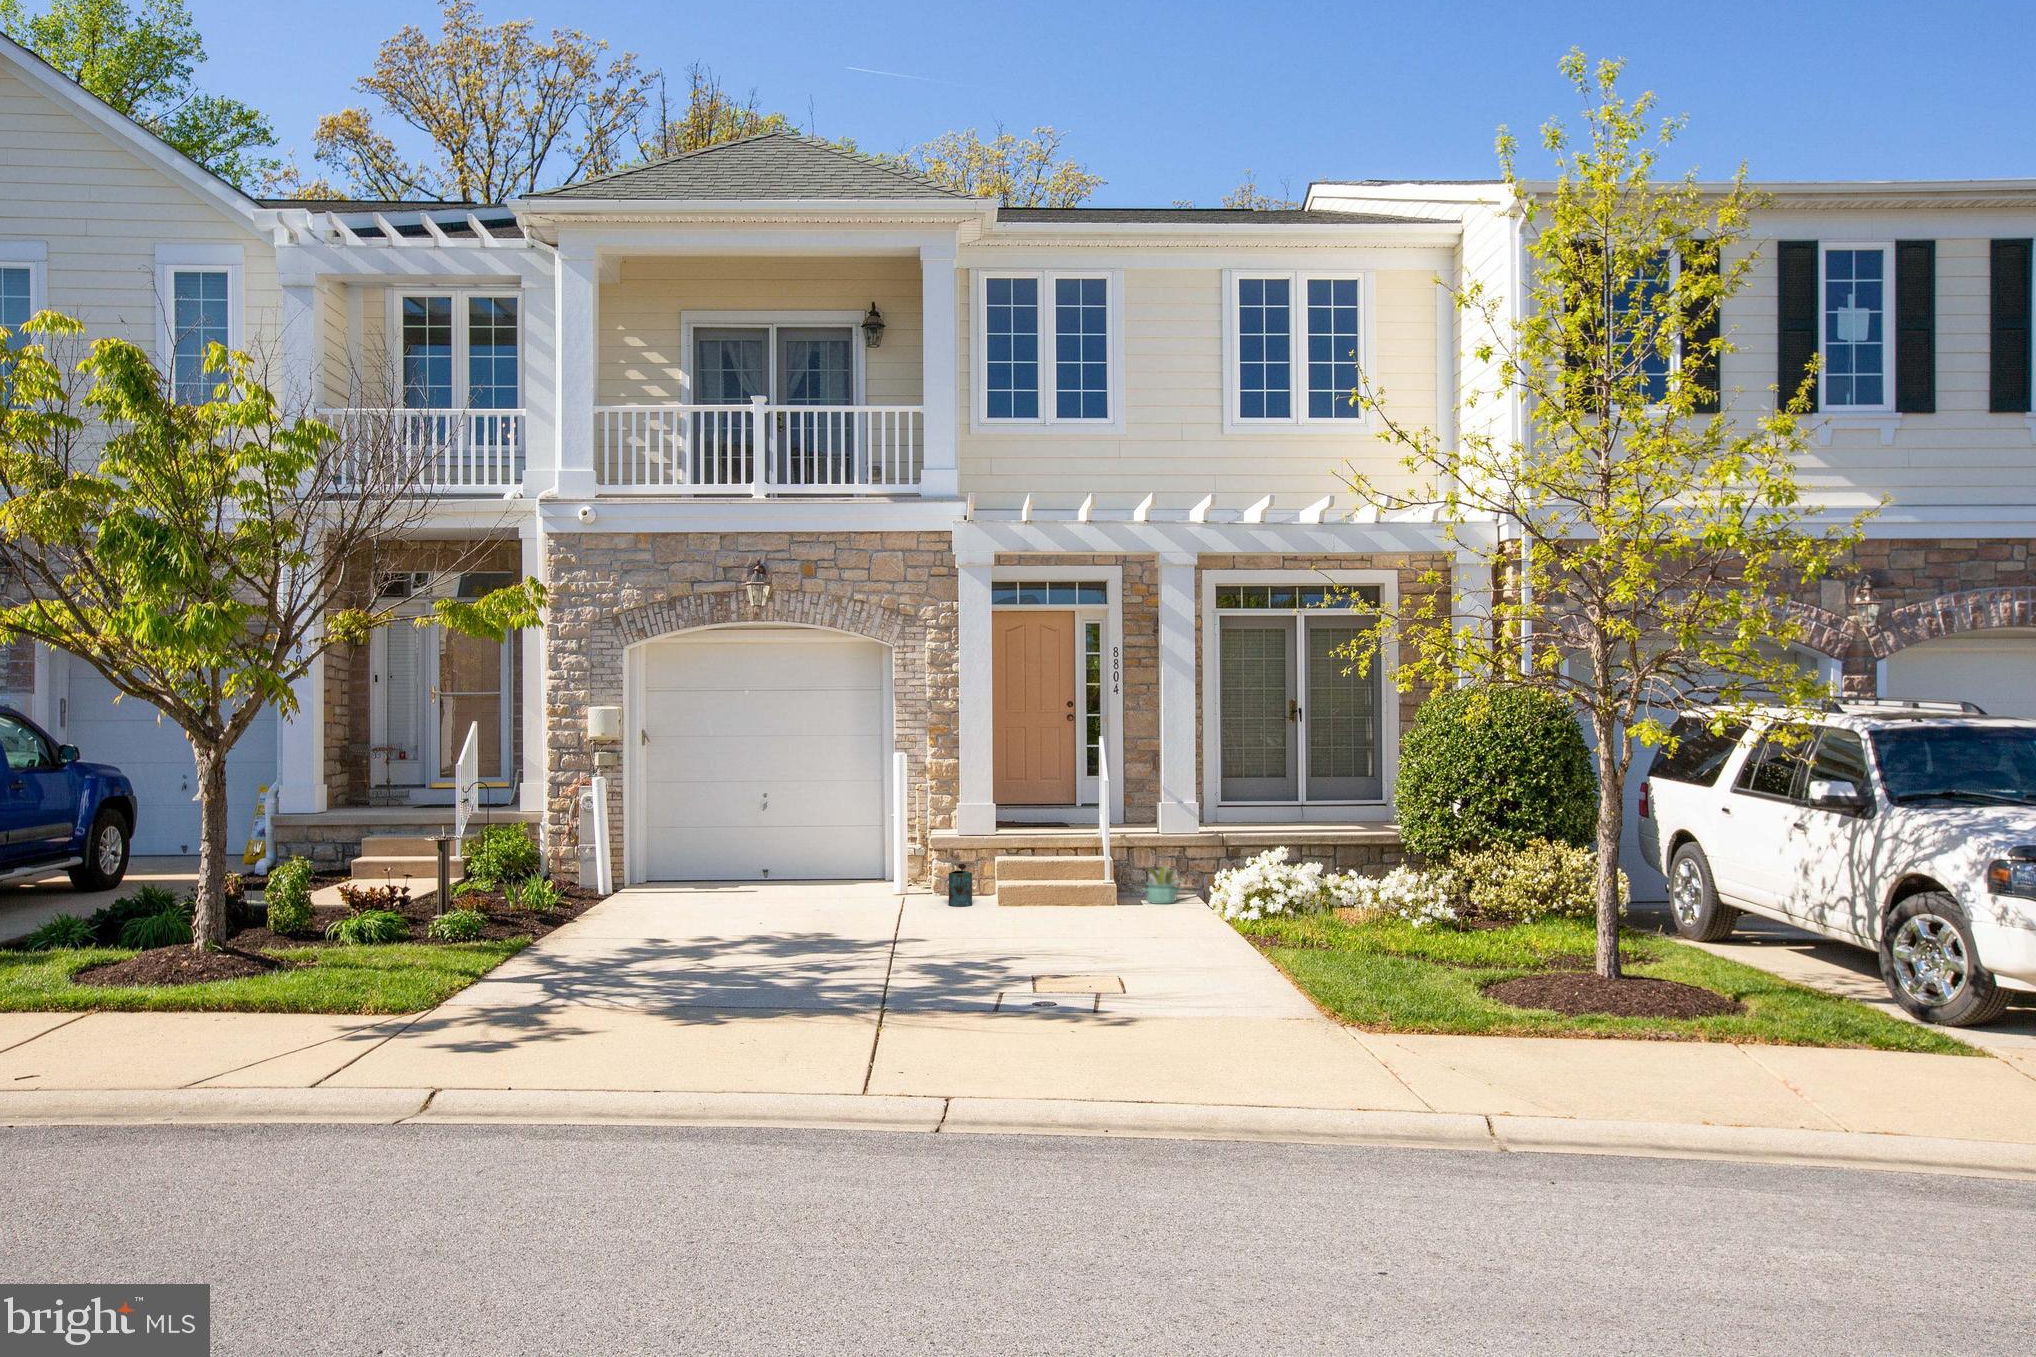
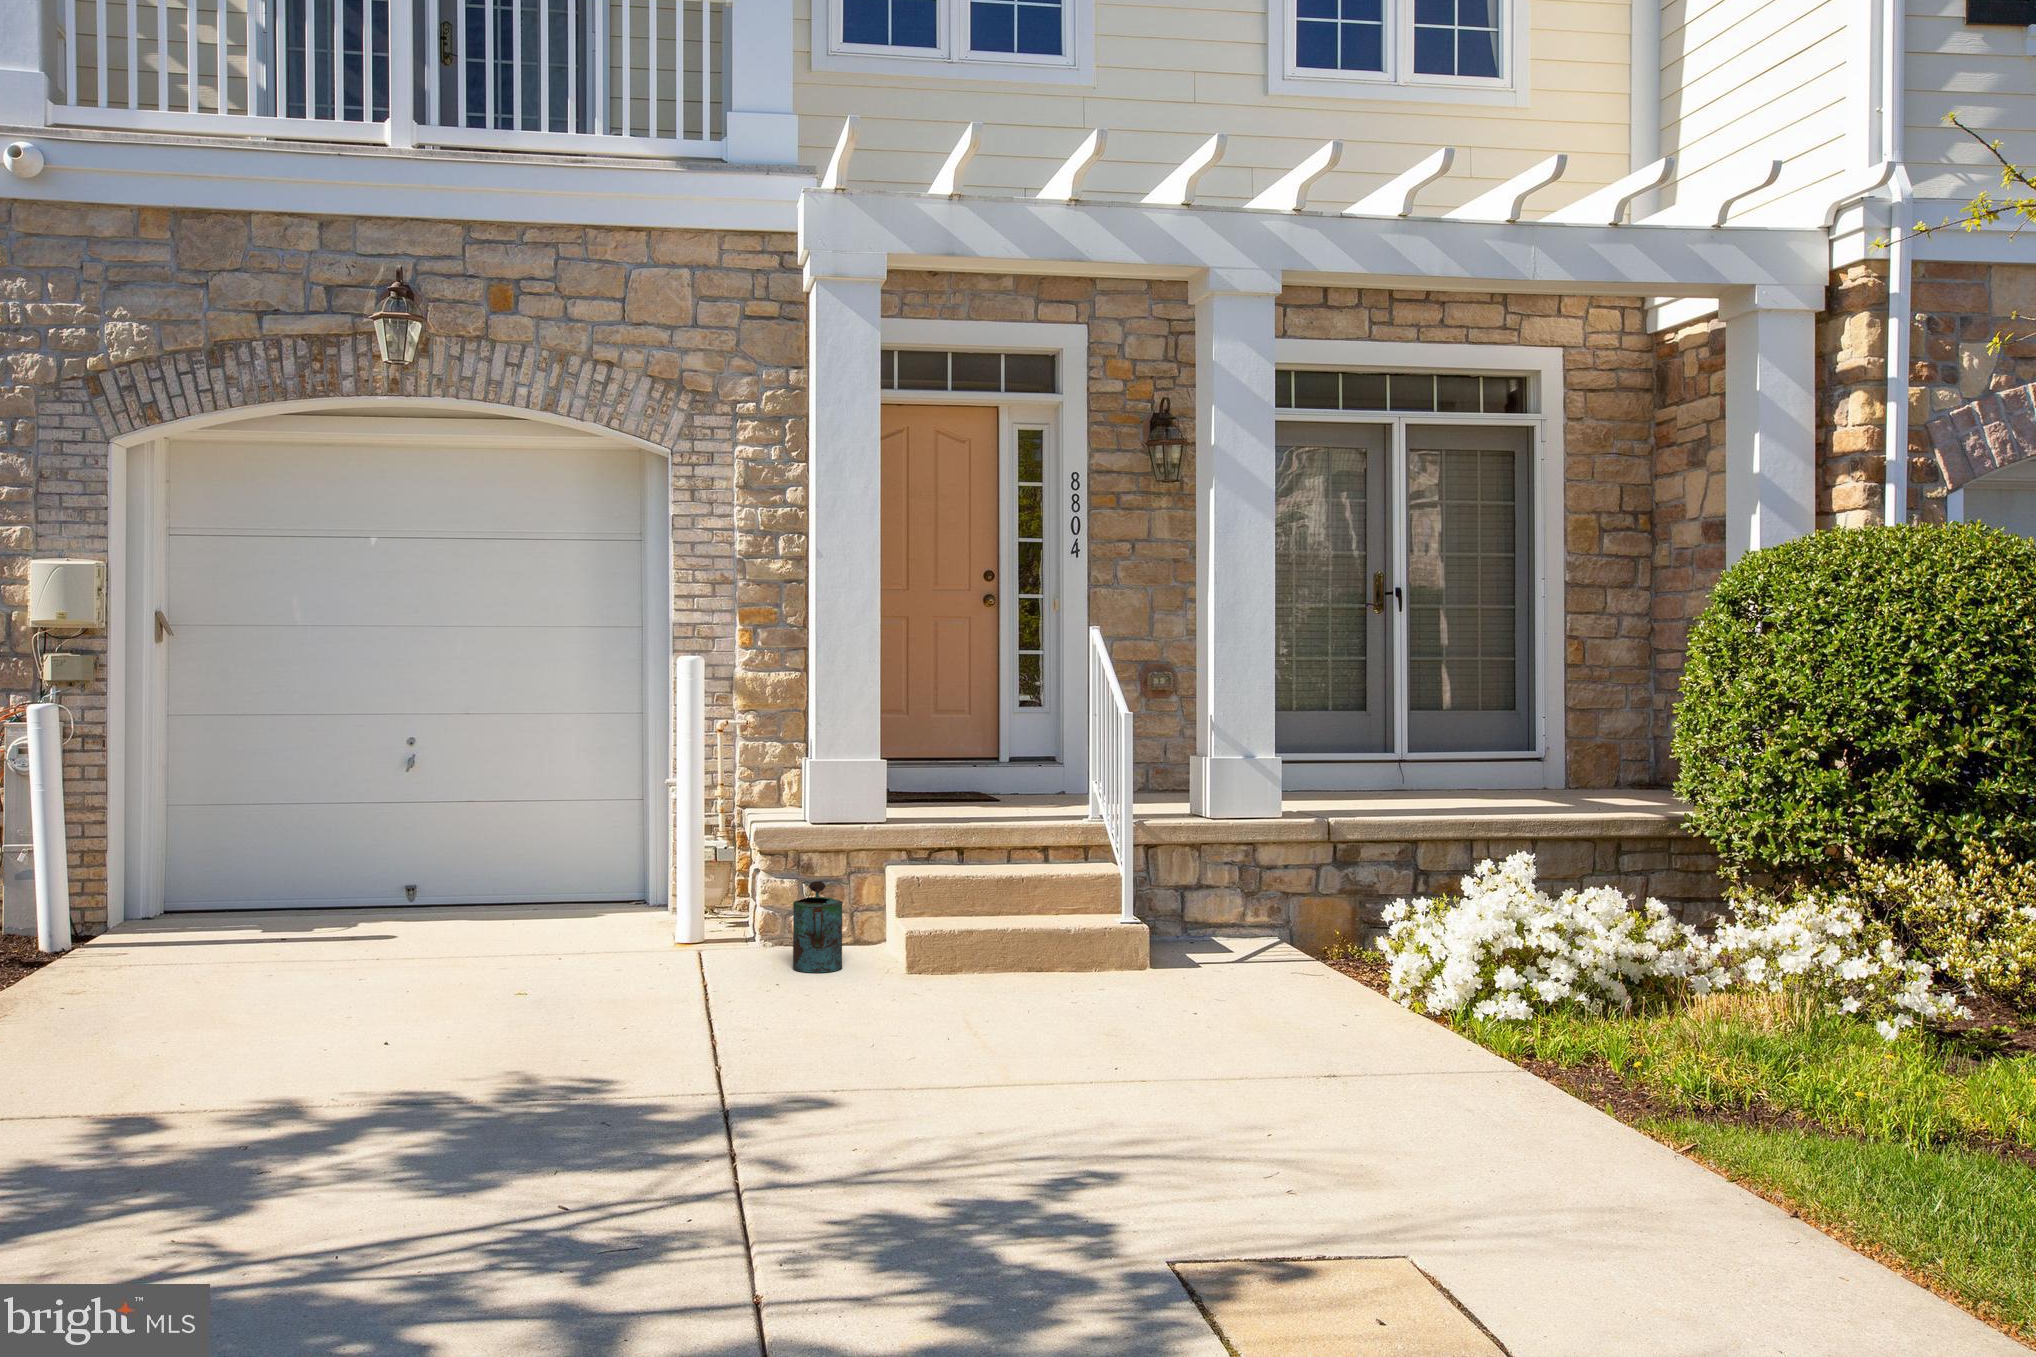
decorative plant: present [1143,866,1184,904] -> none [1179,881,1262,959]

